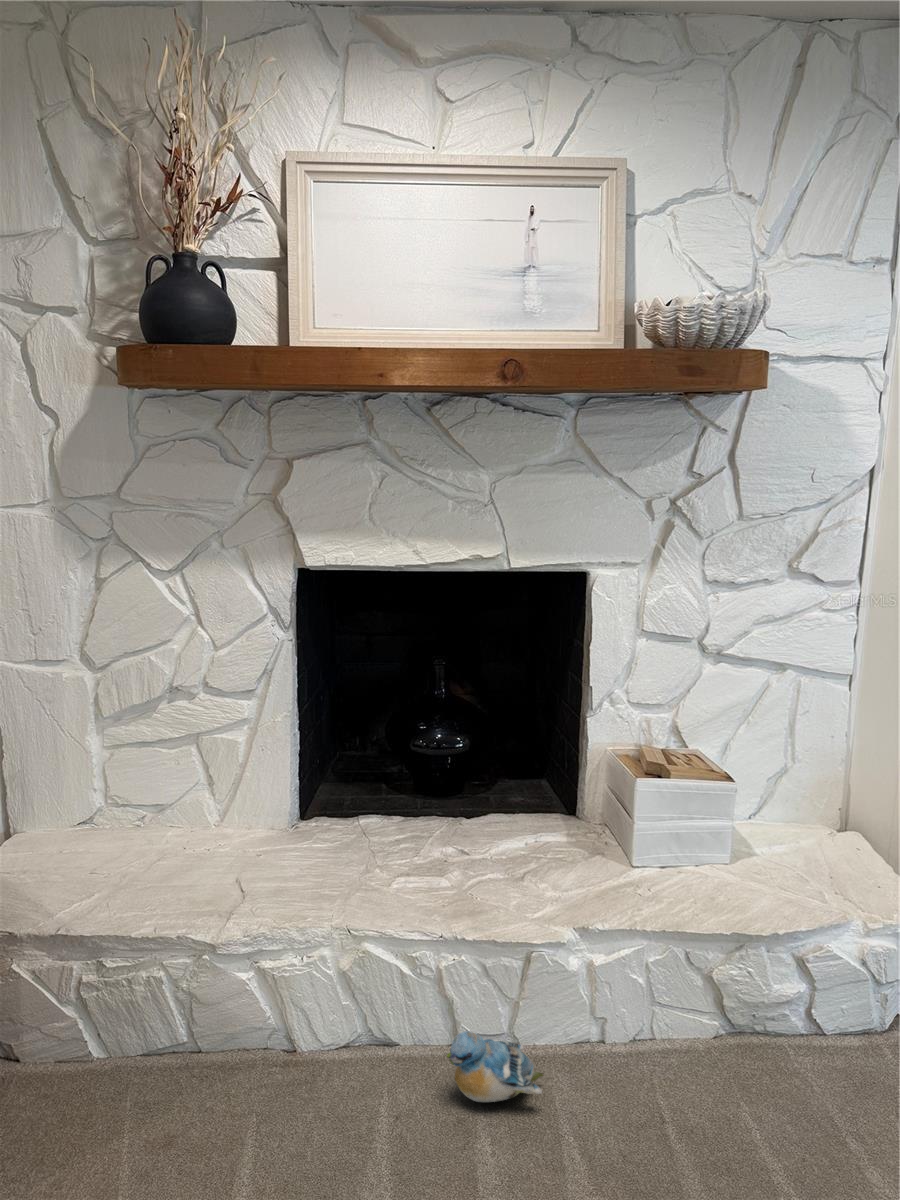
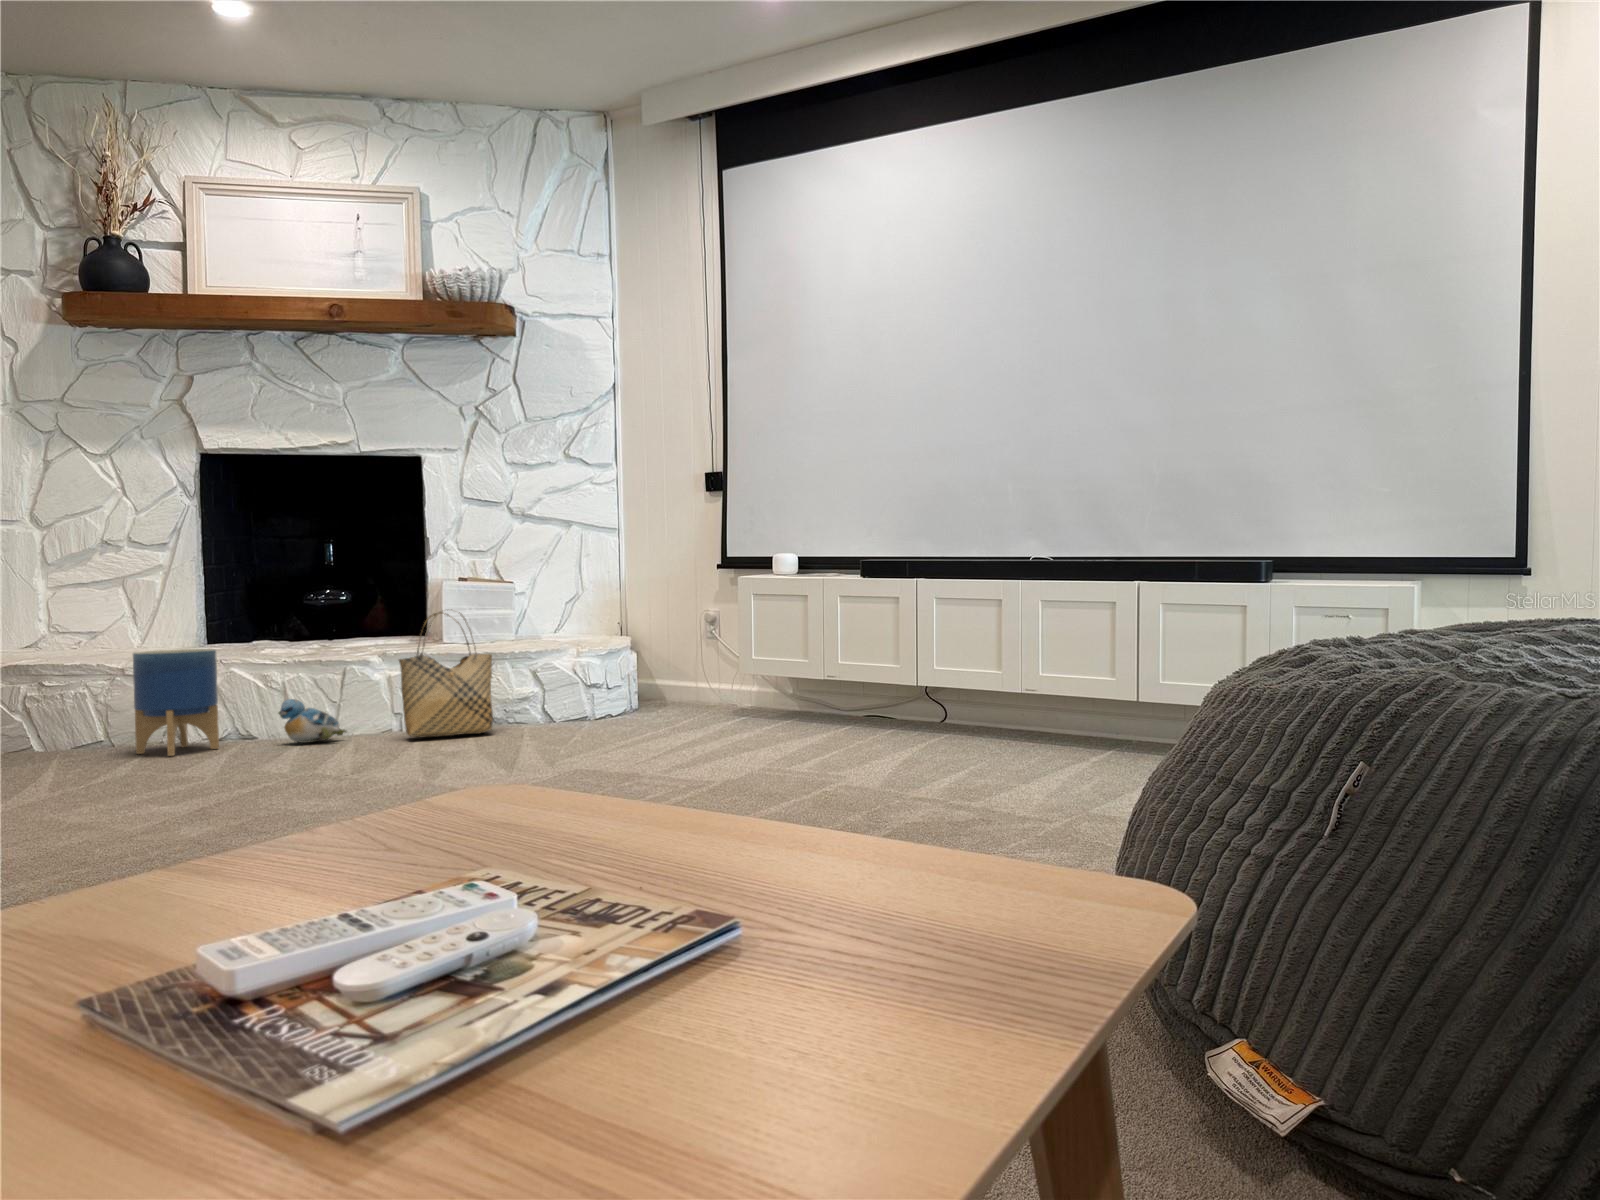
woven basket: none [639,886,778,1123] -> present [399,612,493,737]
planter: none [236,933,358,1159] -> present [133,649,219,756]

